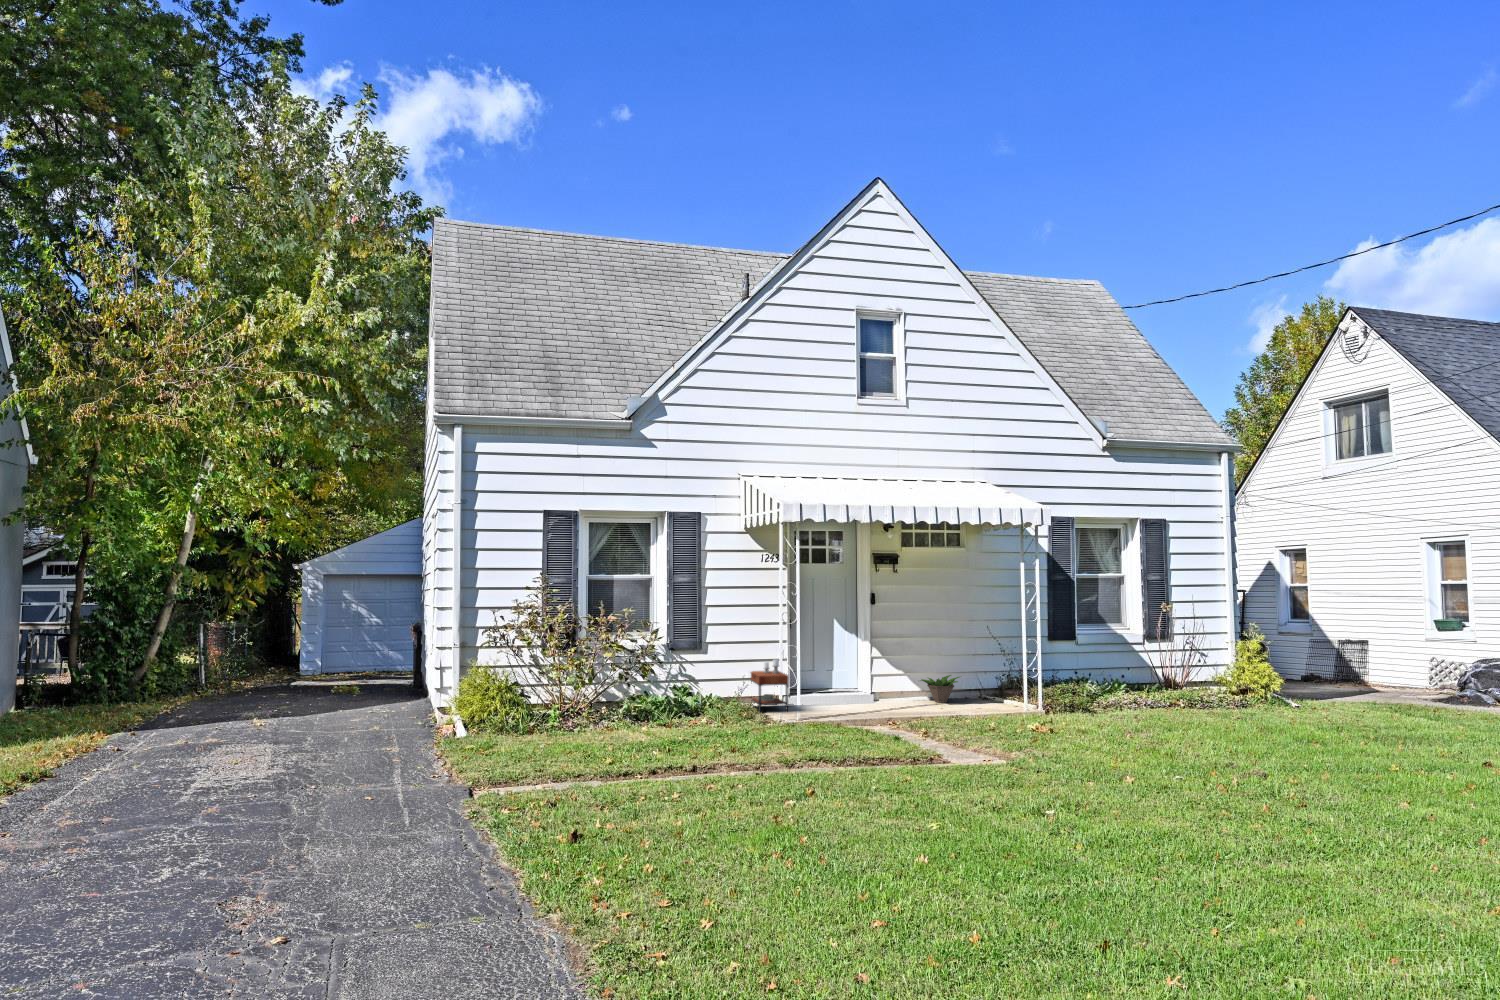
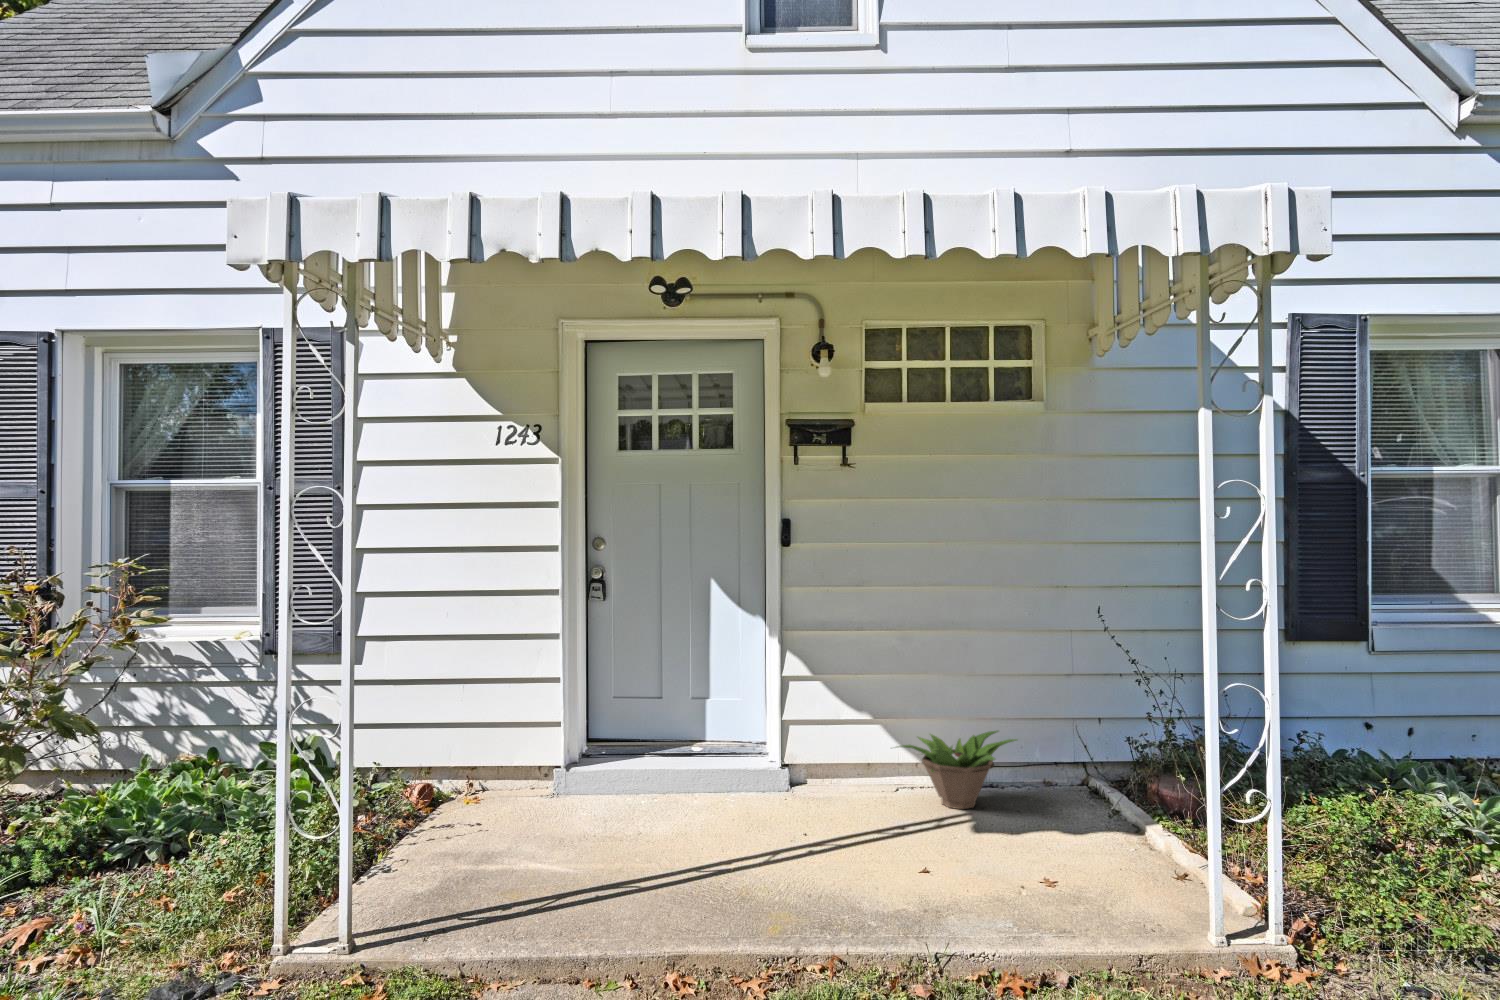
side table: present [750,659,789,712] -> none [425,684,532,824]

